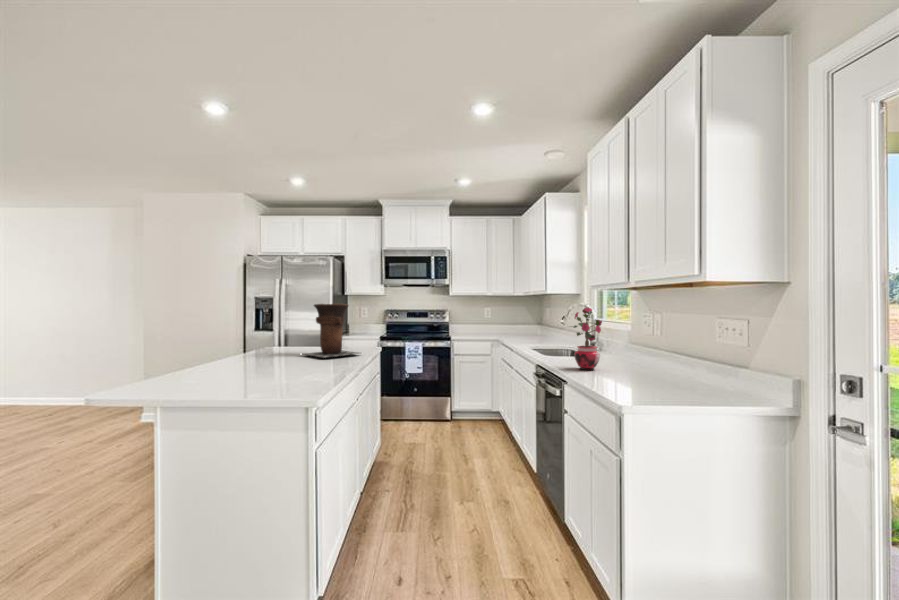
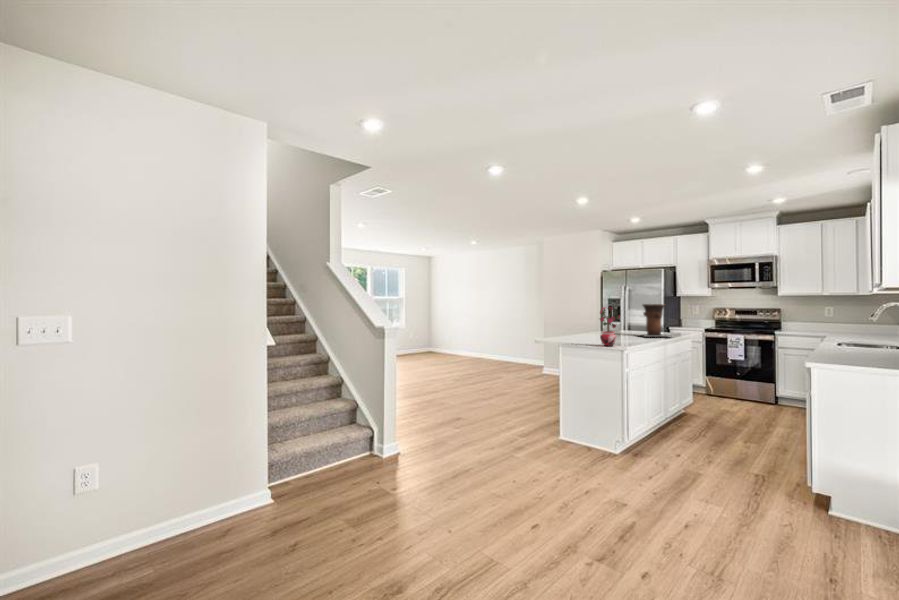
potted plant: present [573,308,602,370] -> present [600,307,620,346]

